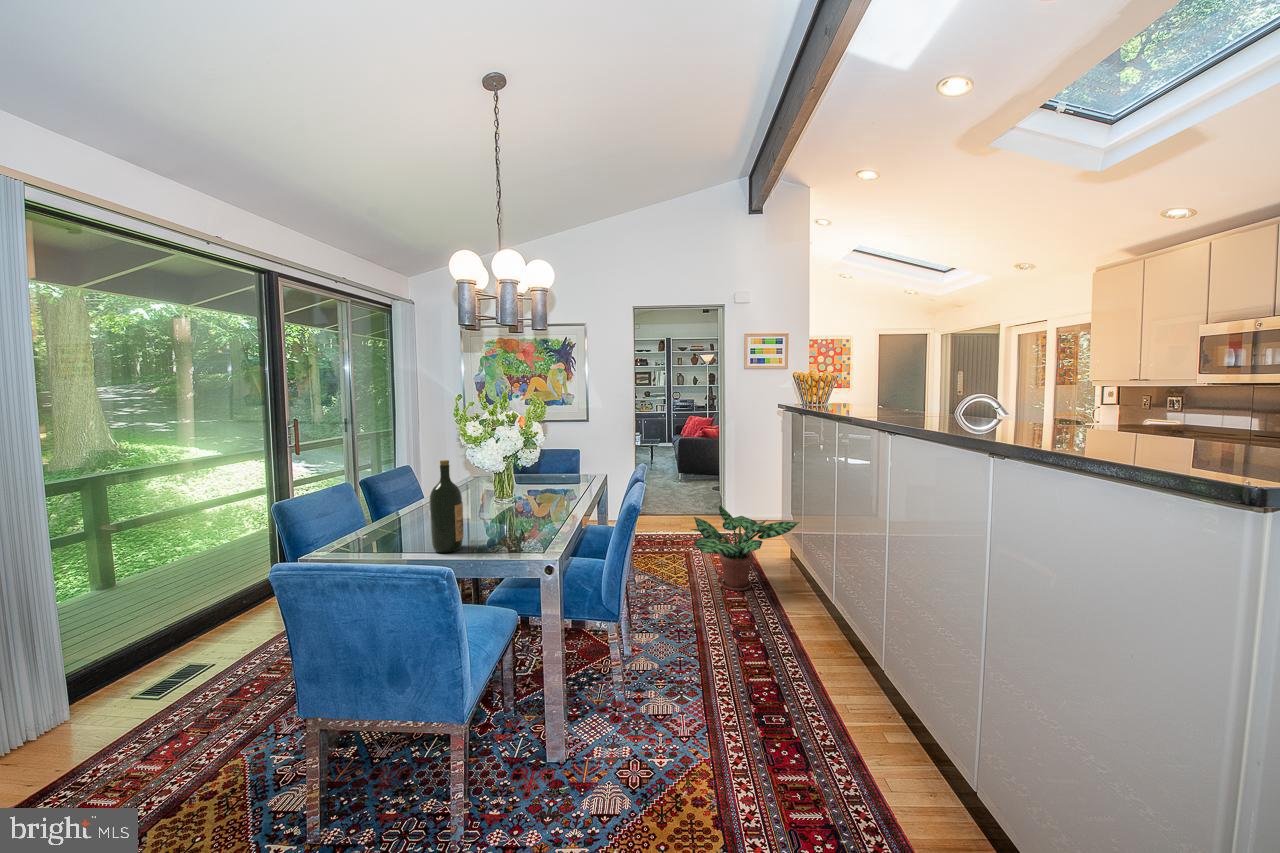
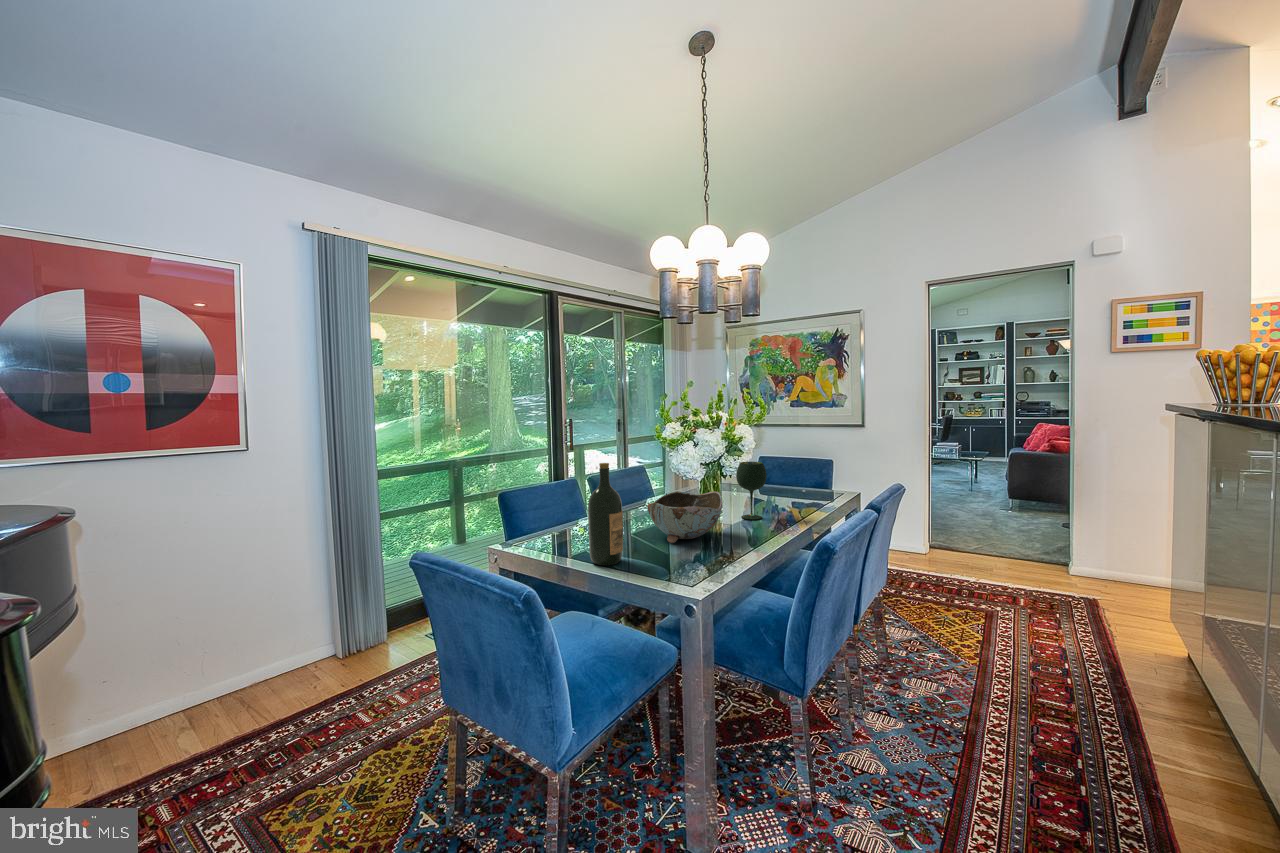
wine glass: none [527,453,552,502] -> present [736,461,767,520]
bowl: none [464,480,531,527] -> present [647,491,722,543]
potted plant: present [691,505,799,591] -> none [979,555,1200,694]

